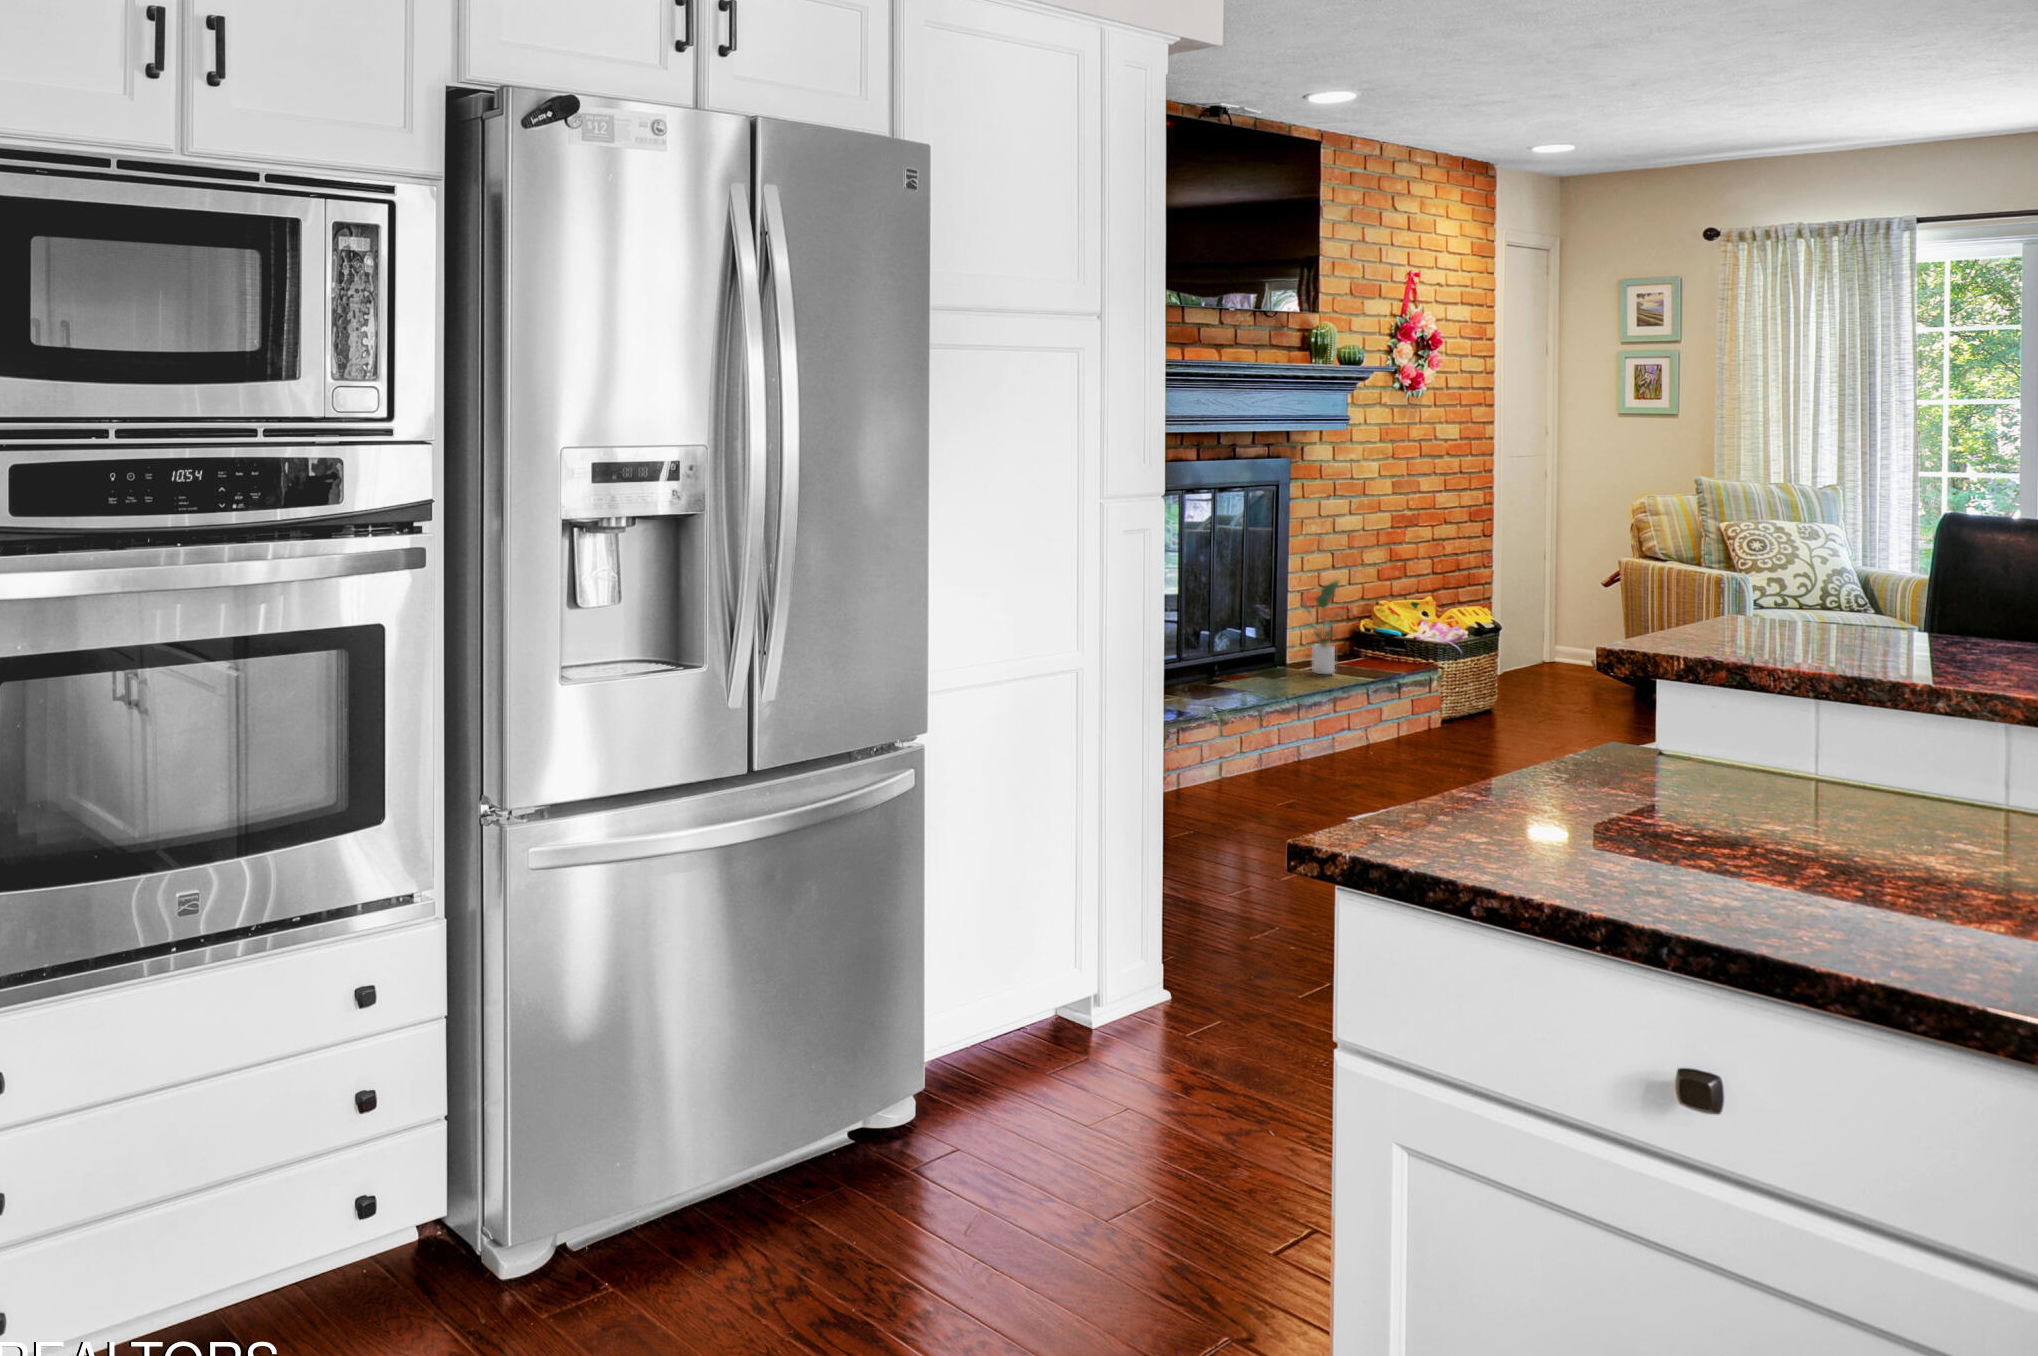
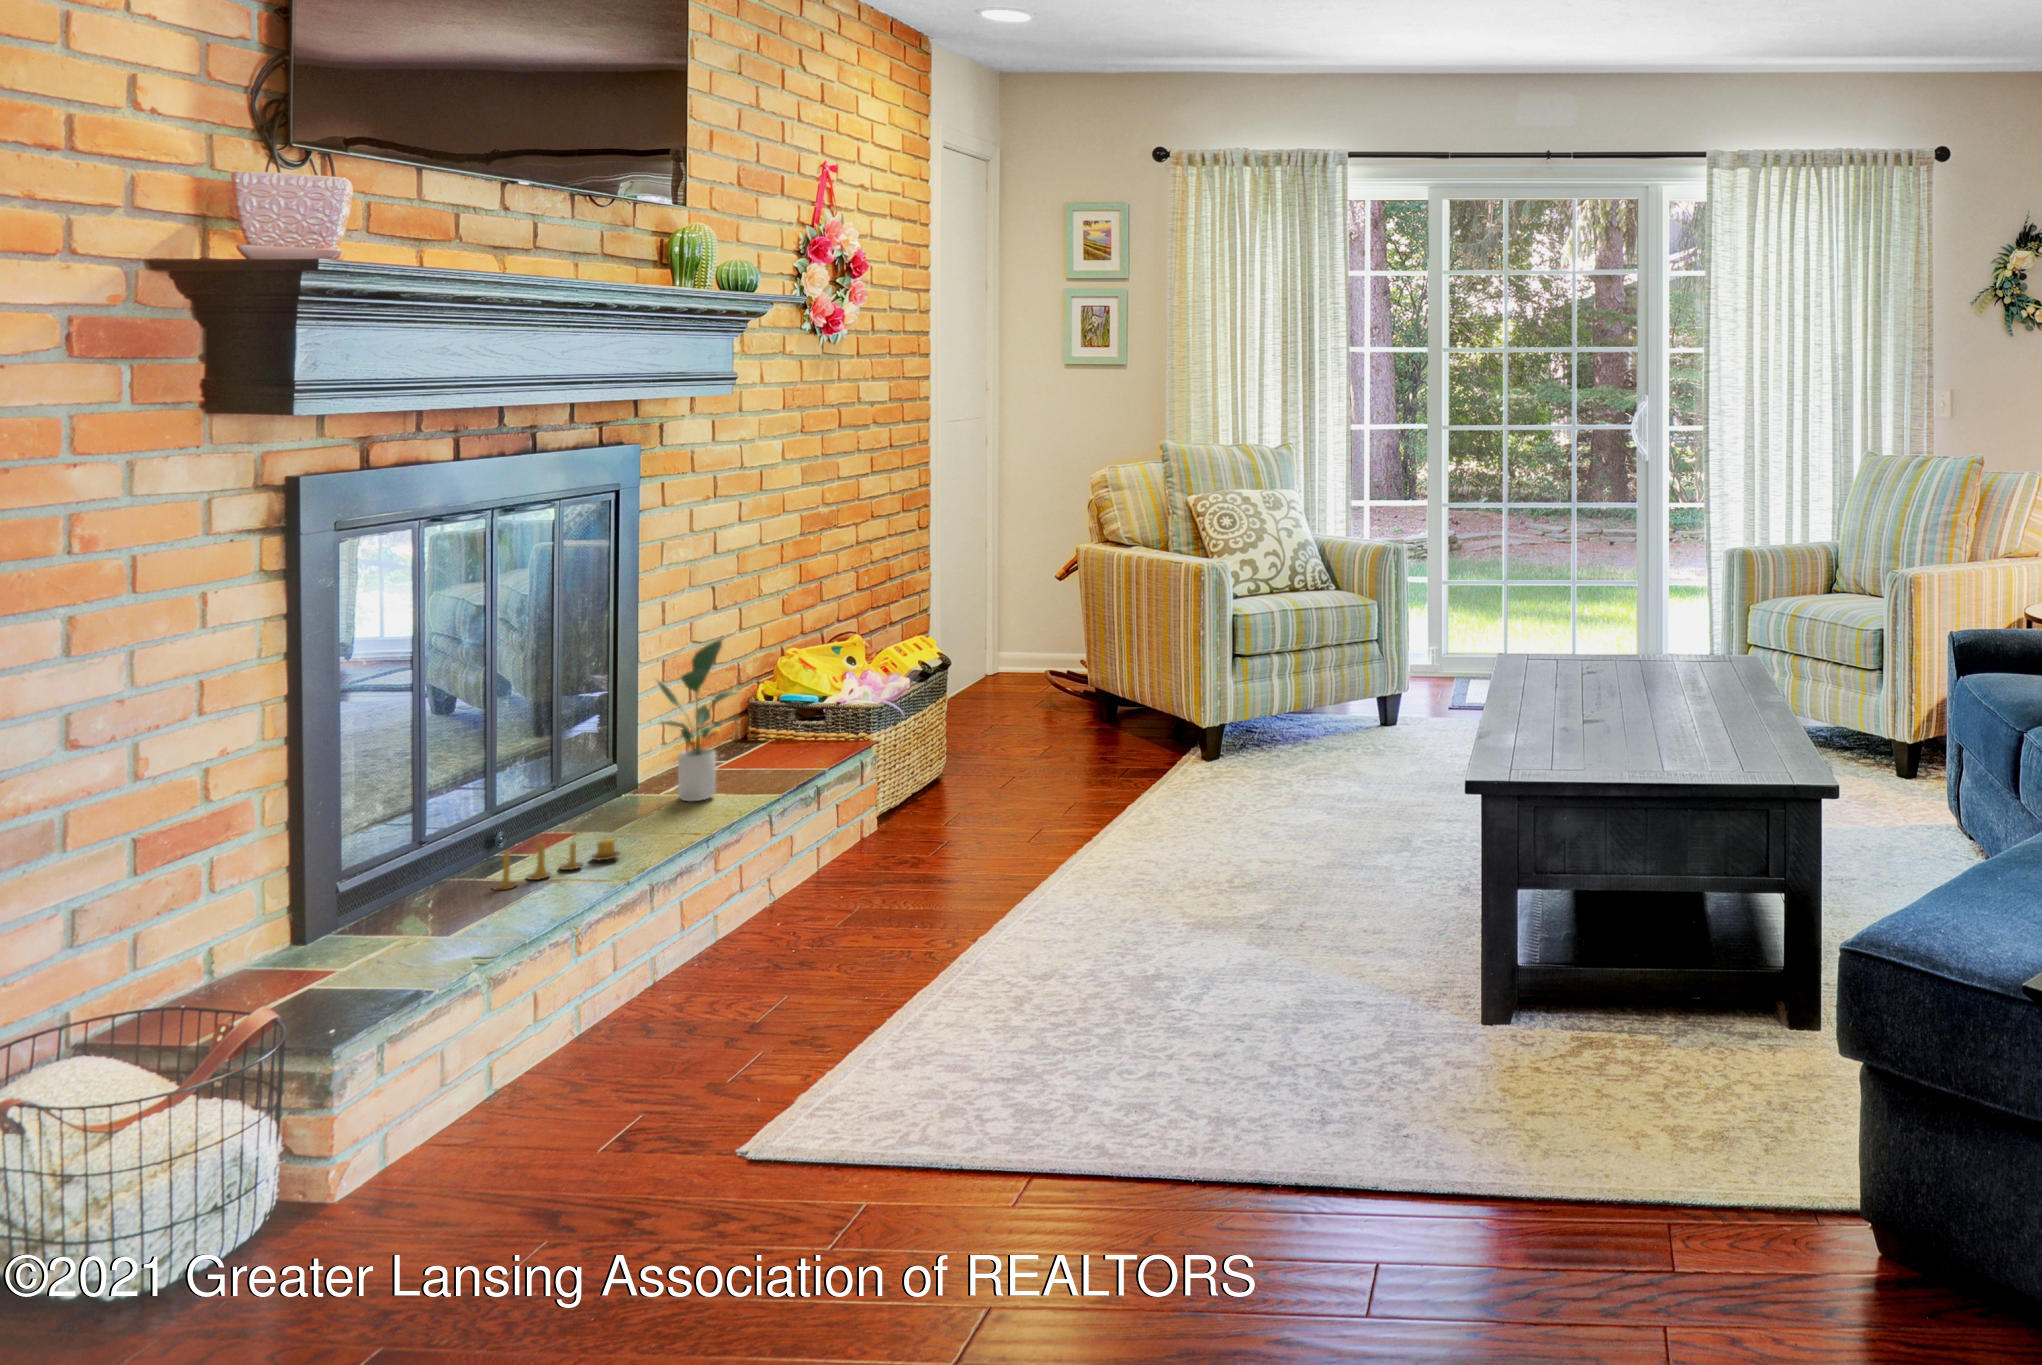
candle: none [1220,666,1284,689] -> present [492,838,620,890]

